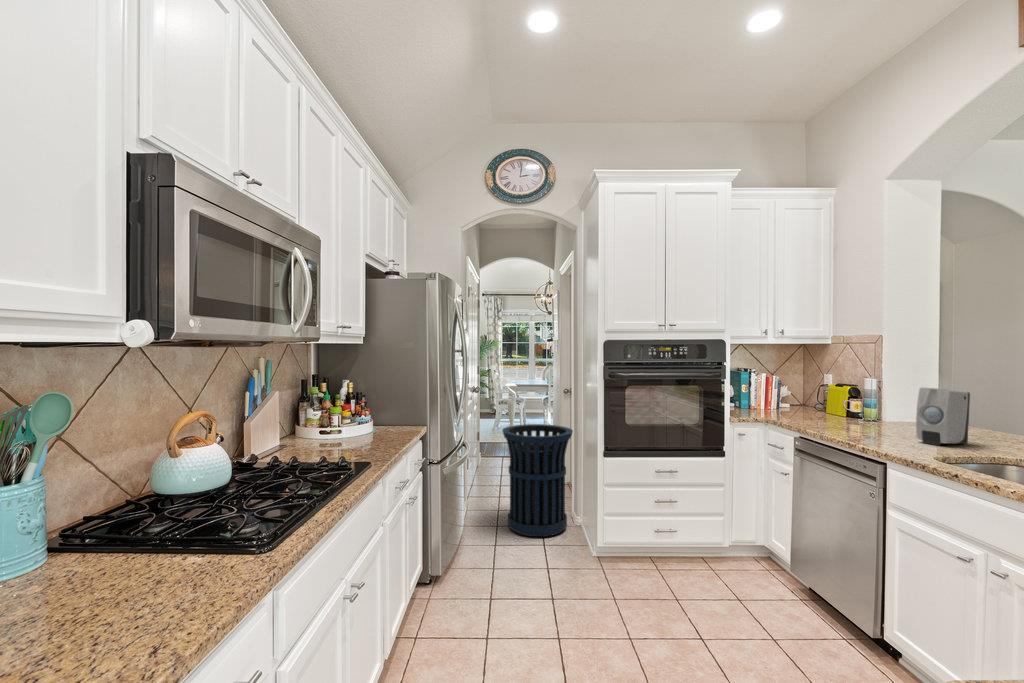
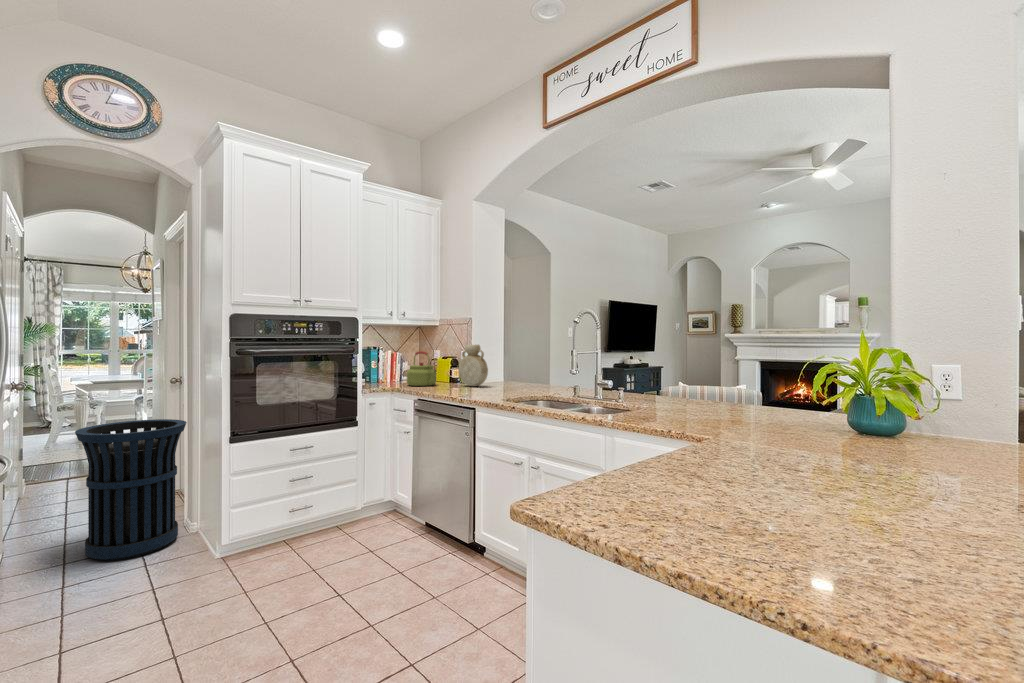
vase: none [859,371,908,426] -> present [459,345,488,386]
kettle: none [785,376,826,418] -> present [407,351,436,386]
soap dispenser: present [916,387,970,445] -> none [492,353,521,394]

